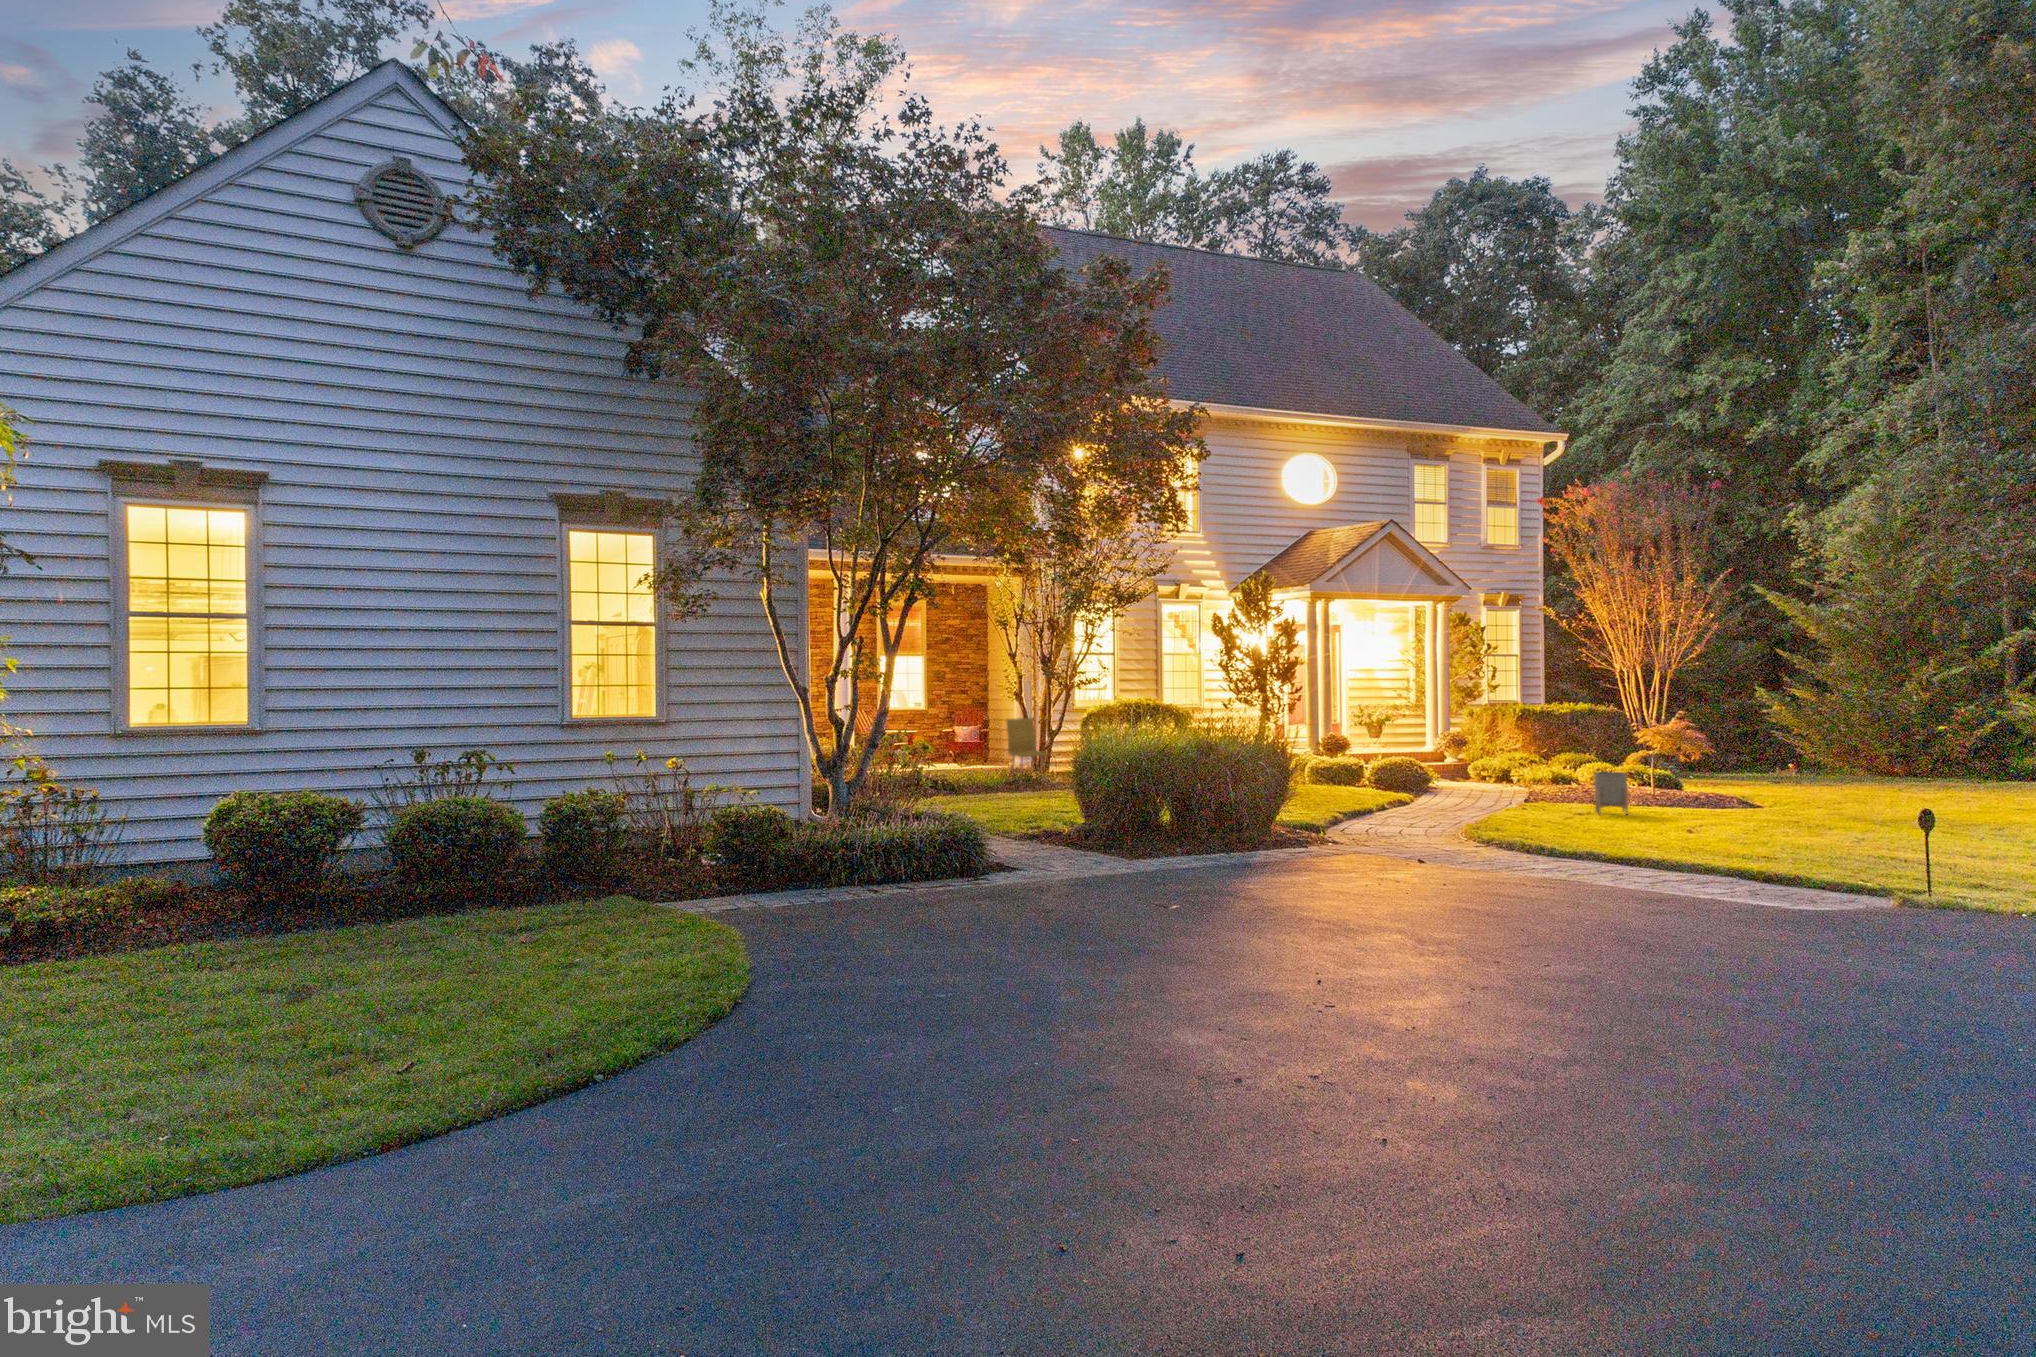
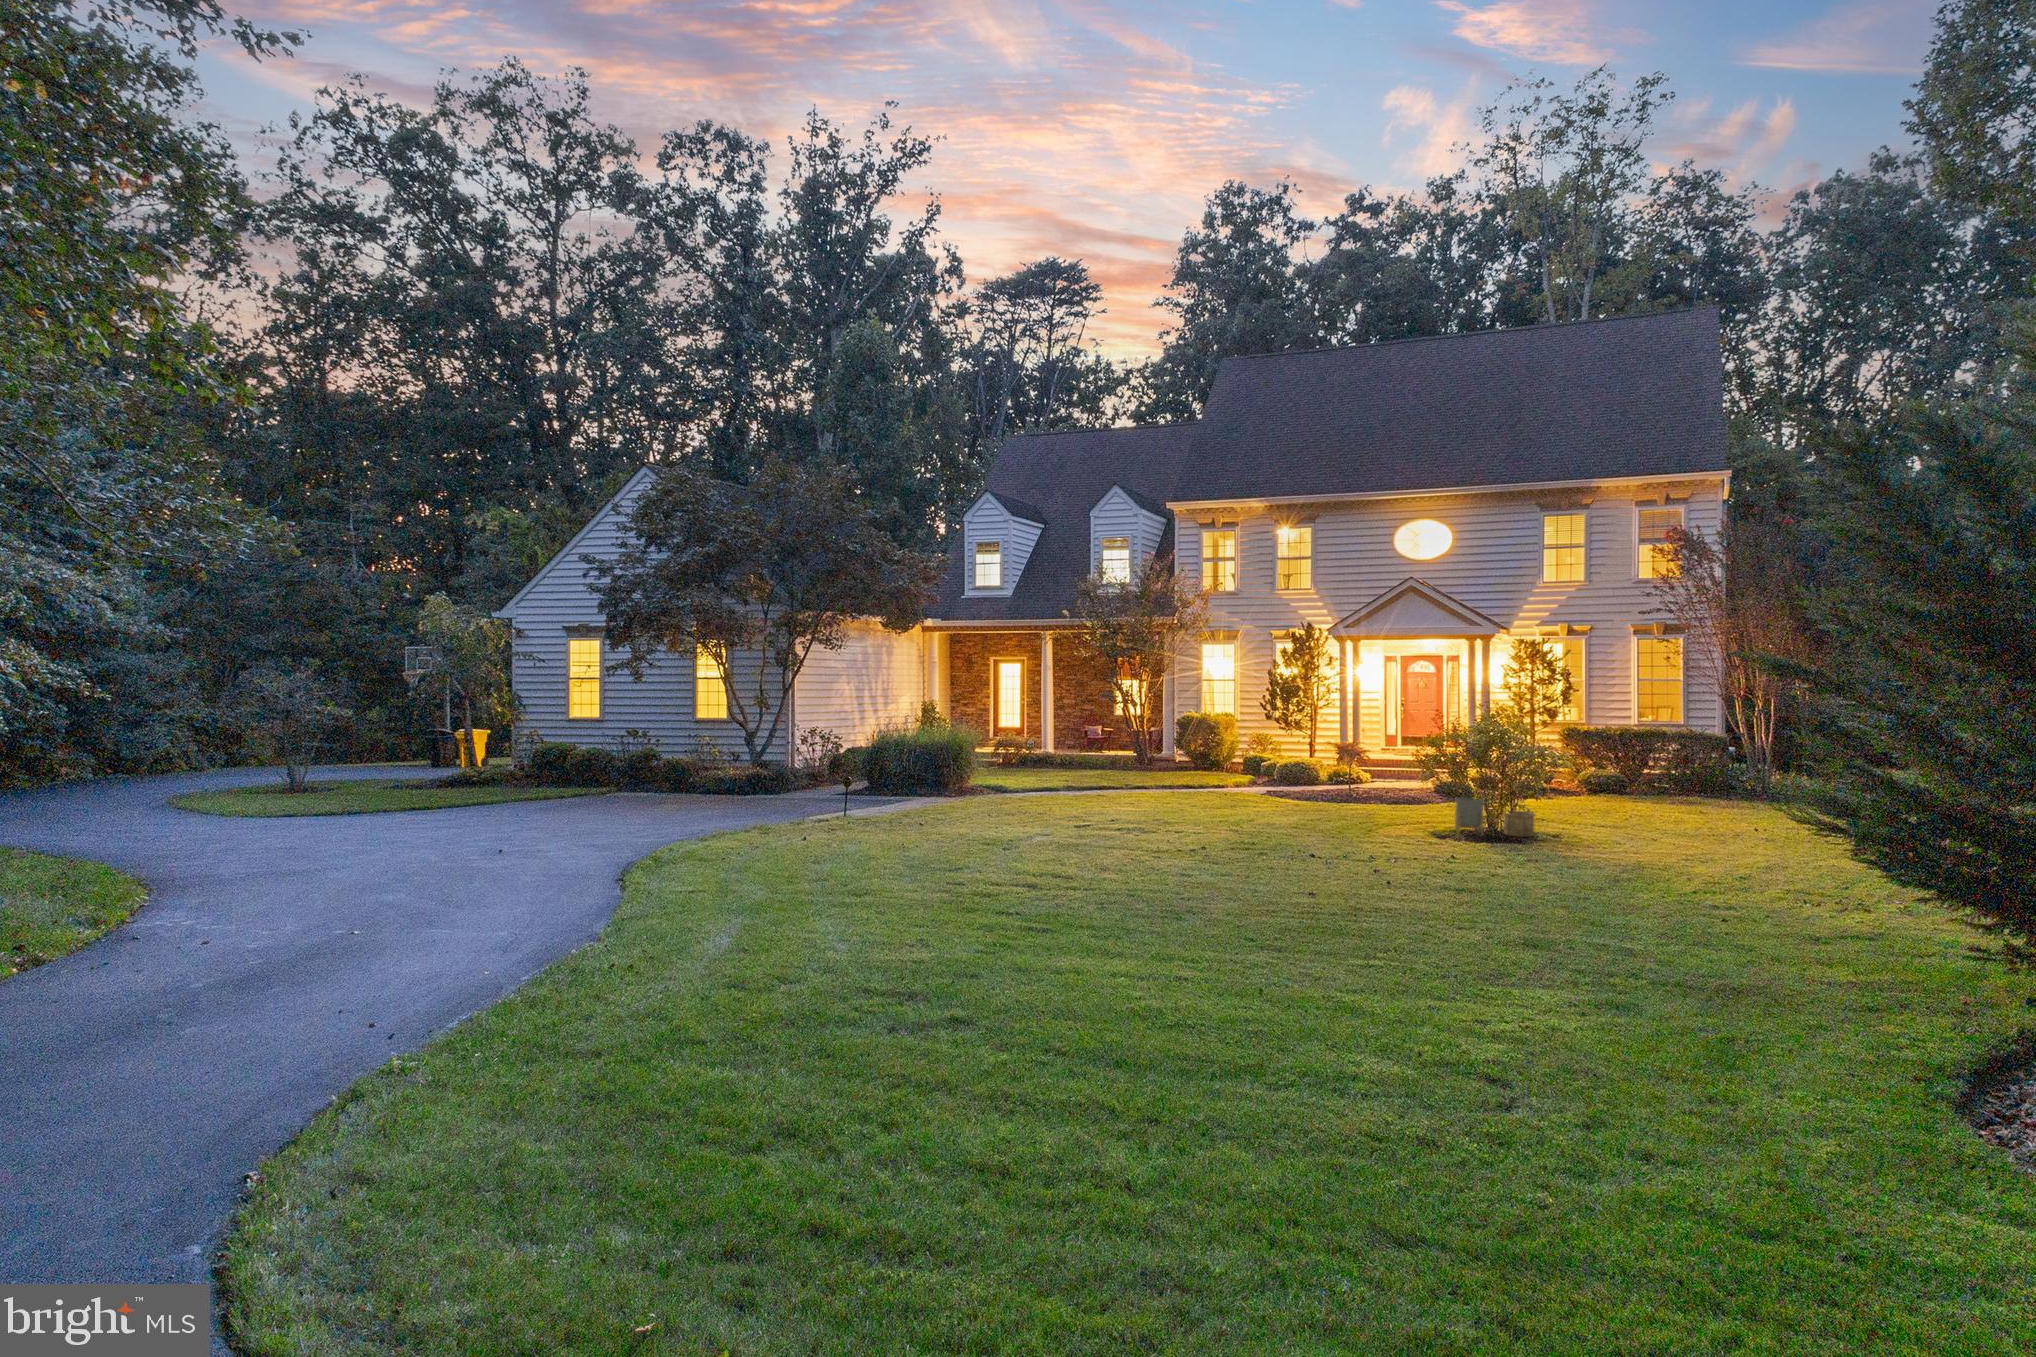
chair: present [1007,718,1047,783] -> none [942,730,978,790]
wooden bucket: none [1651,786,1690,815] -> present [1504,811,1535,837]

